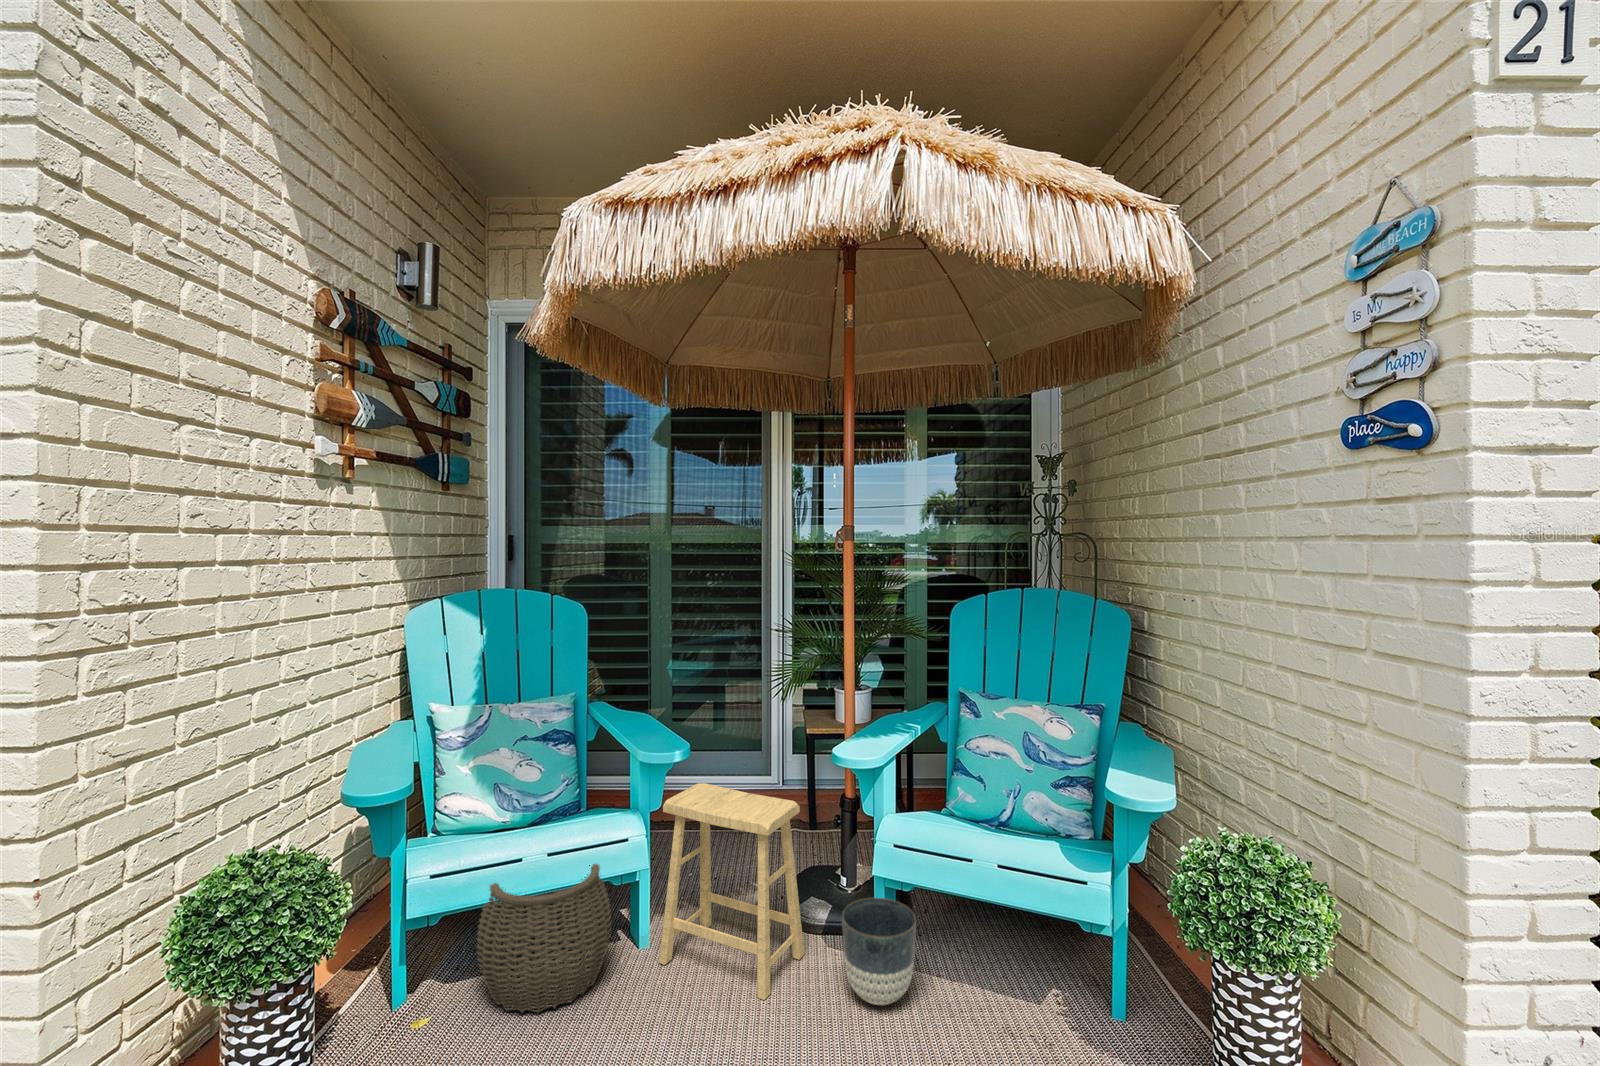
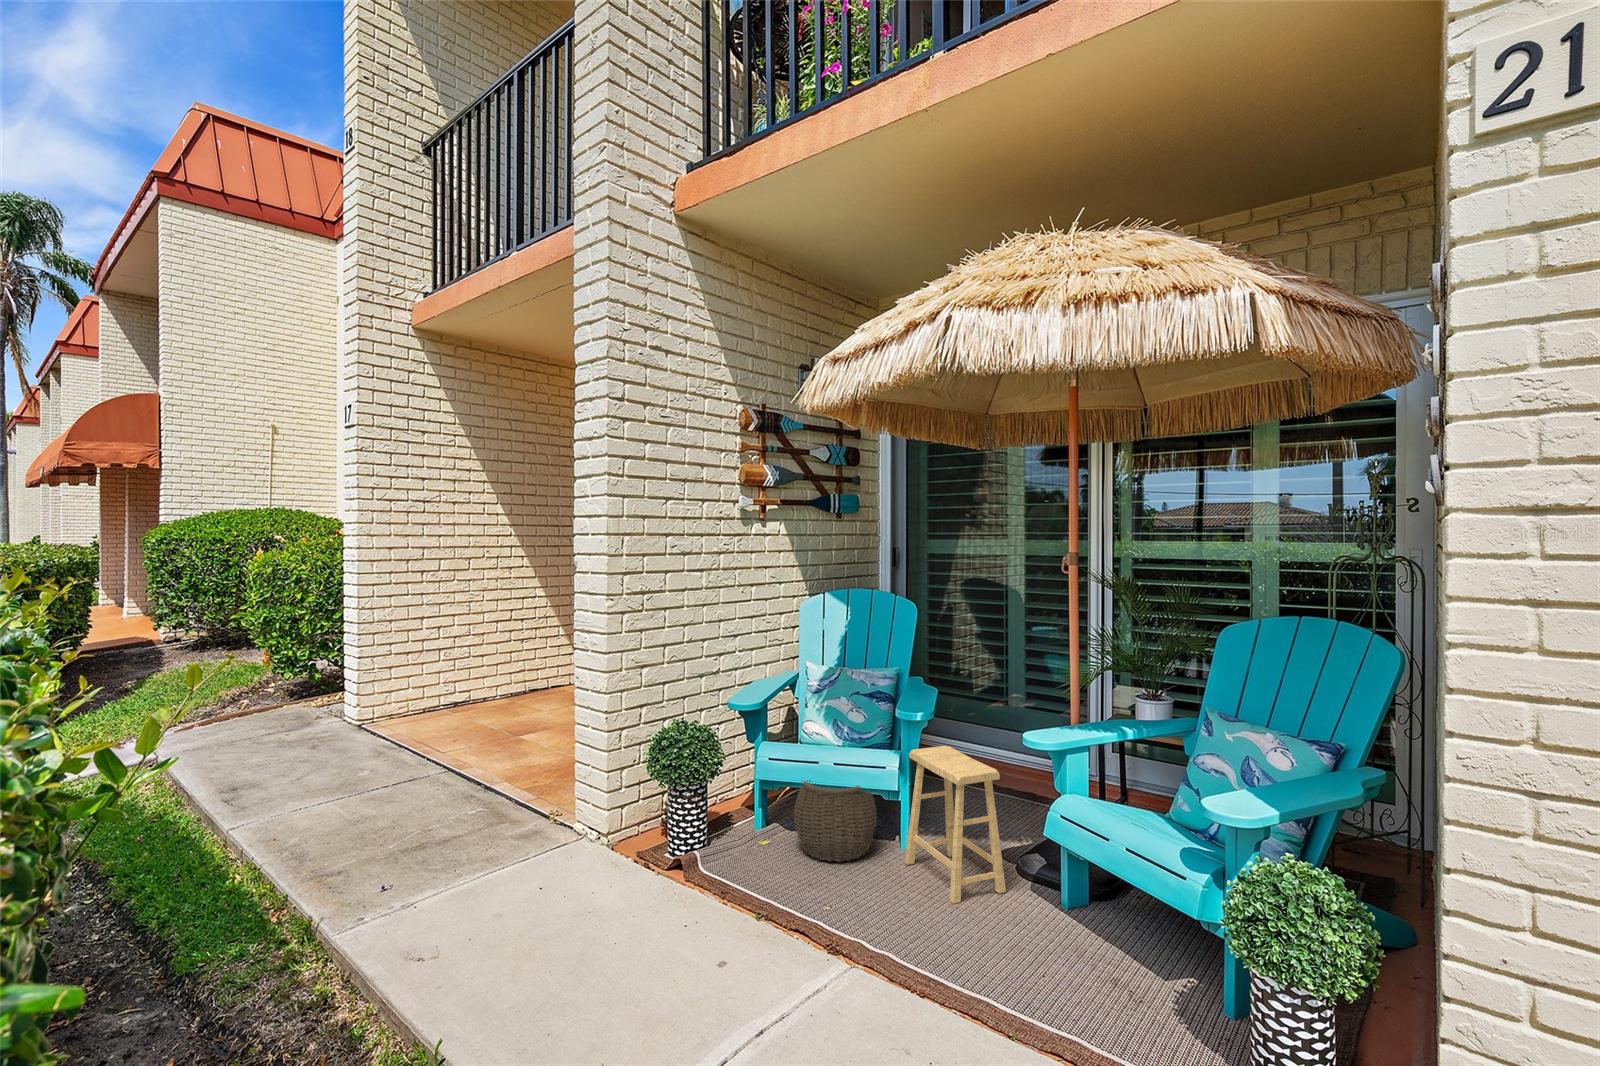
planter: present [842,898,916,1005] -> none [1006,856,1067,937]

